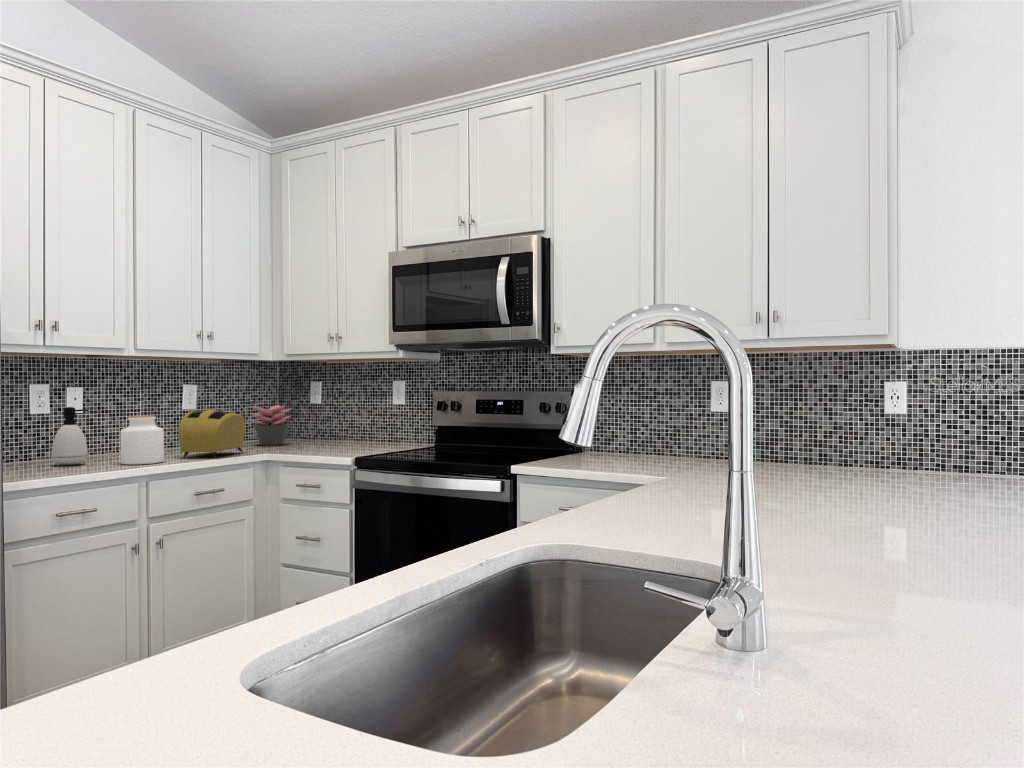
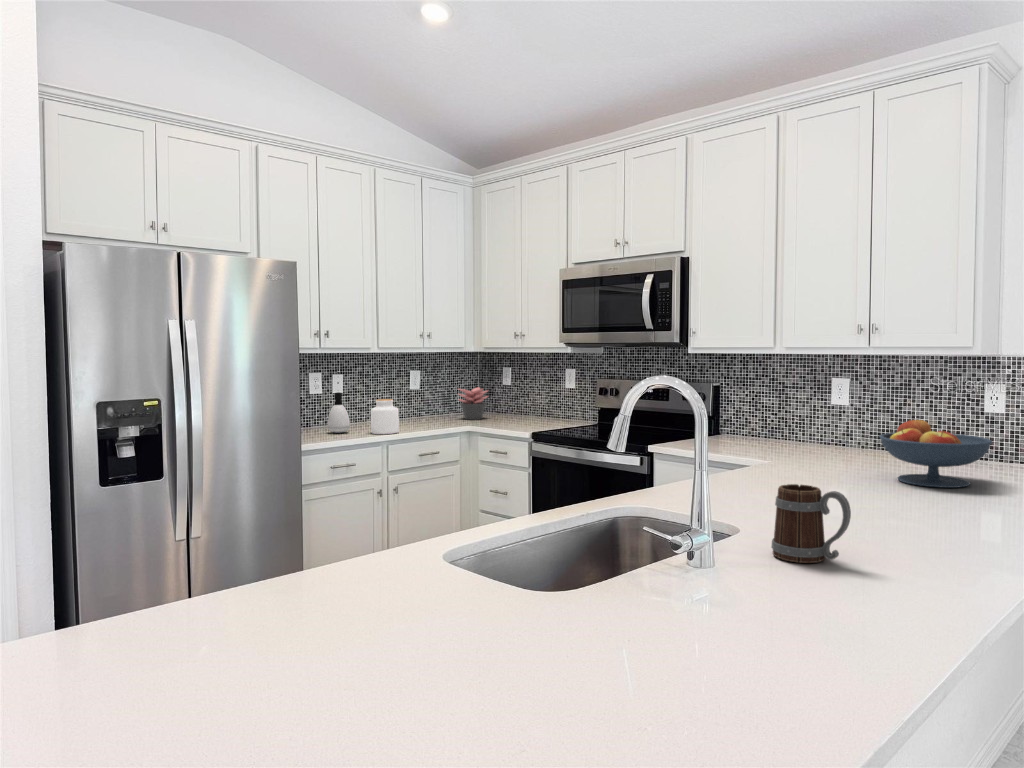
toaster: present [179,410,245,458] -> none [408,394,454,430]
fruit bowl: none [812,416,947,498] -> present [879,420,992,488]
mug: none [825,490,970,626] -> present [772,484,851,563]

